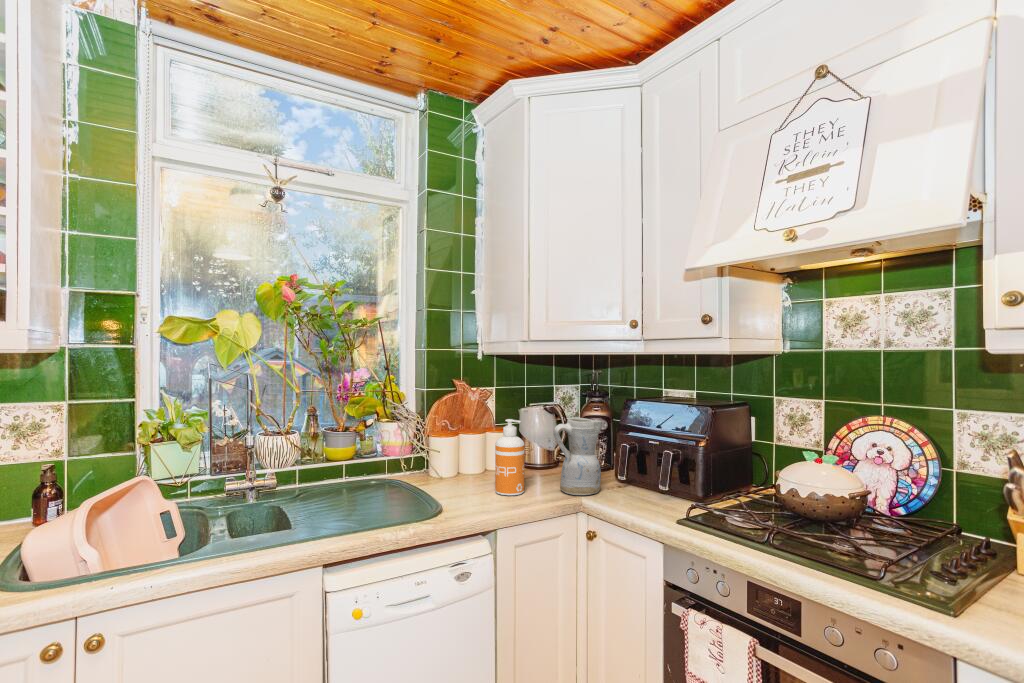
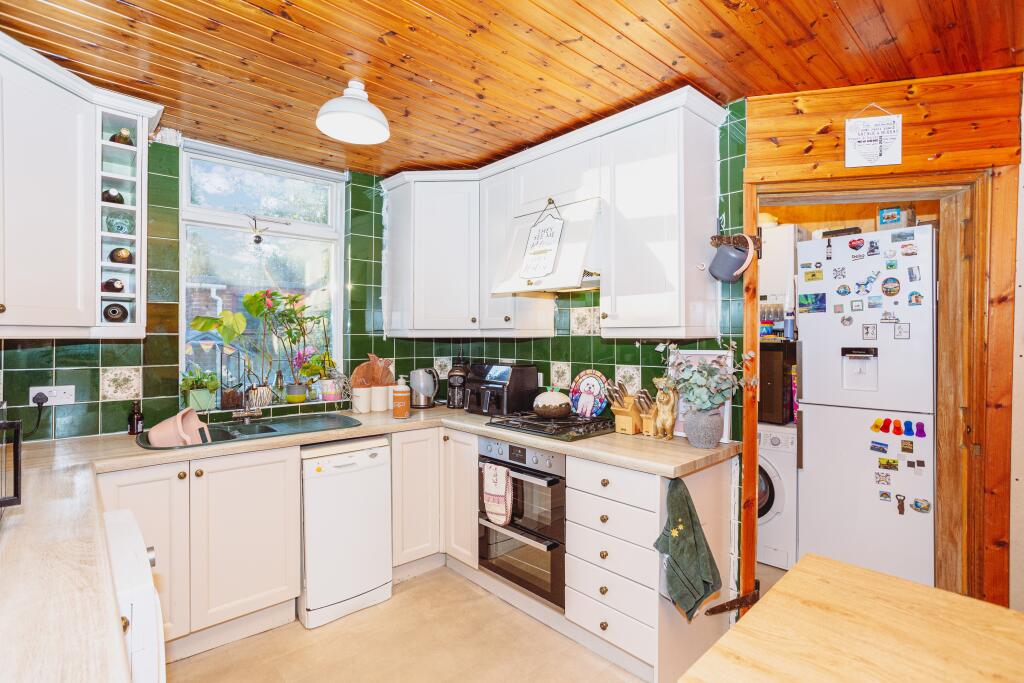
ceramic pitcher: present [554,418,602,495] -> none [427,374,455,417]

